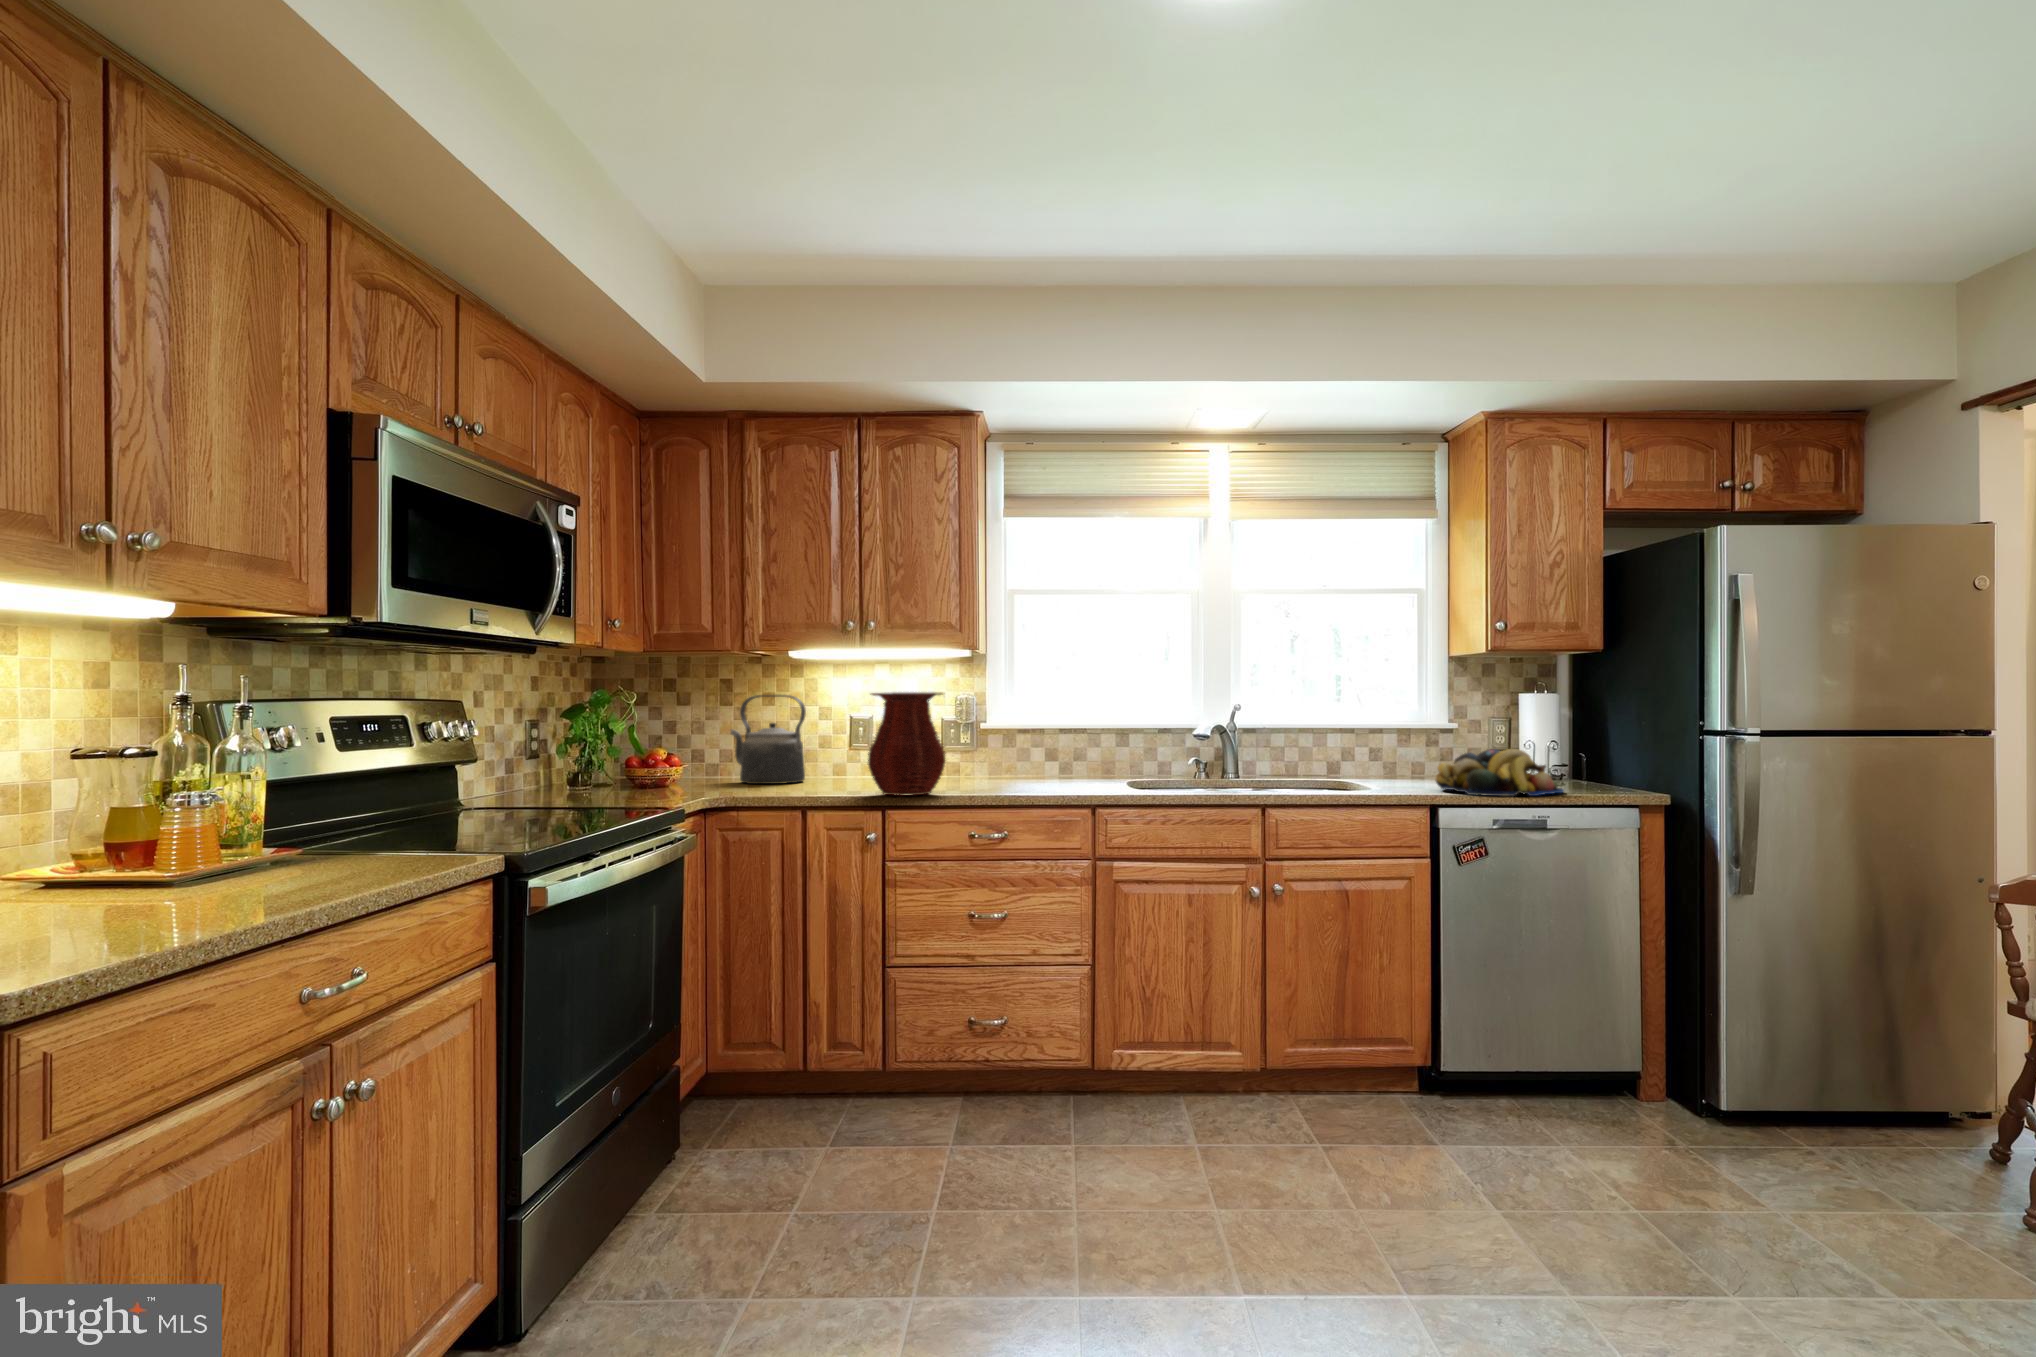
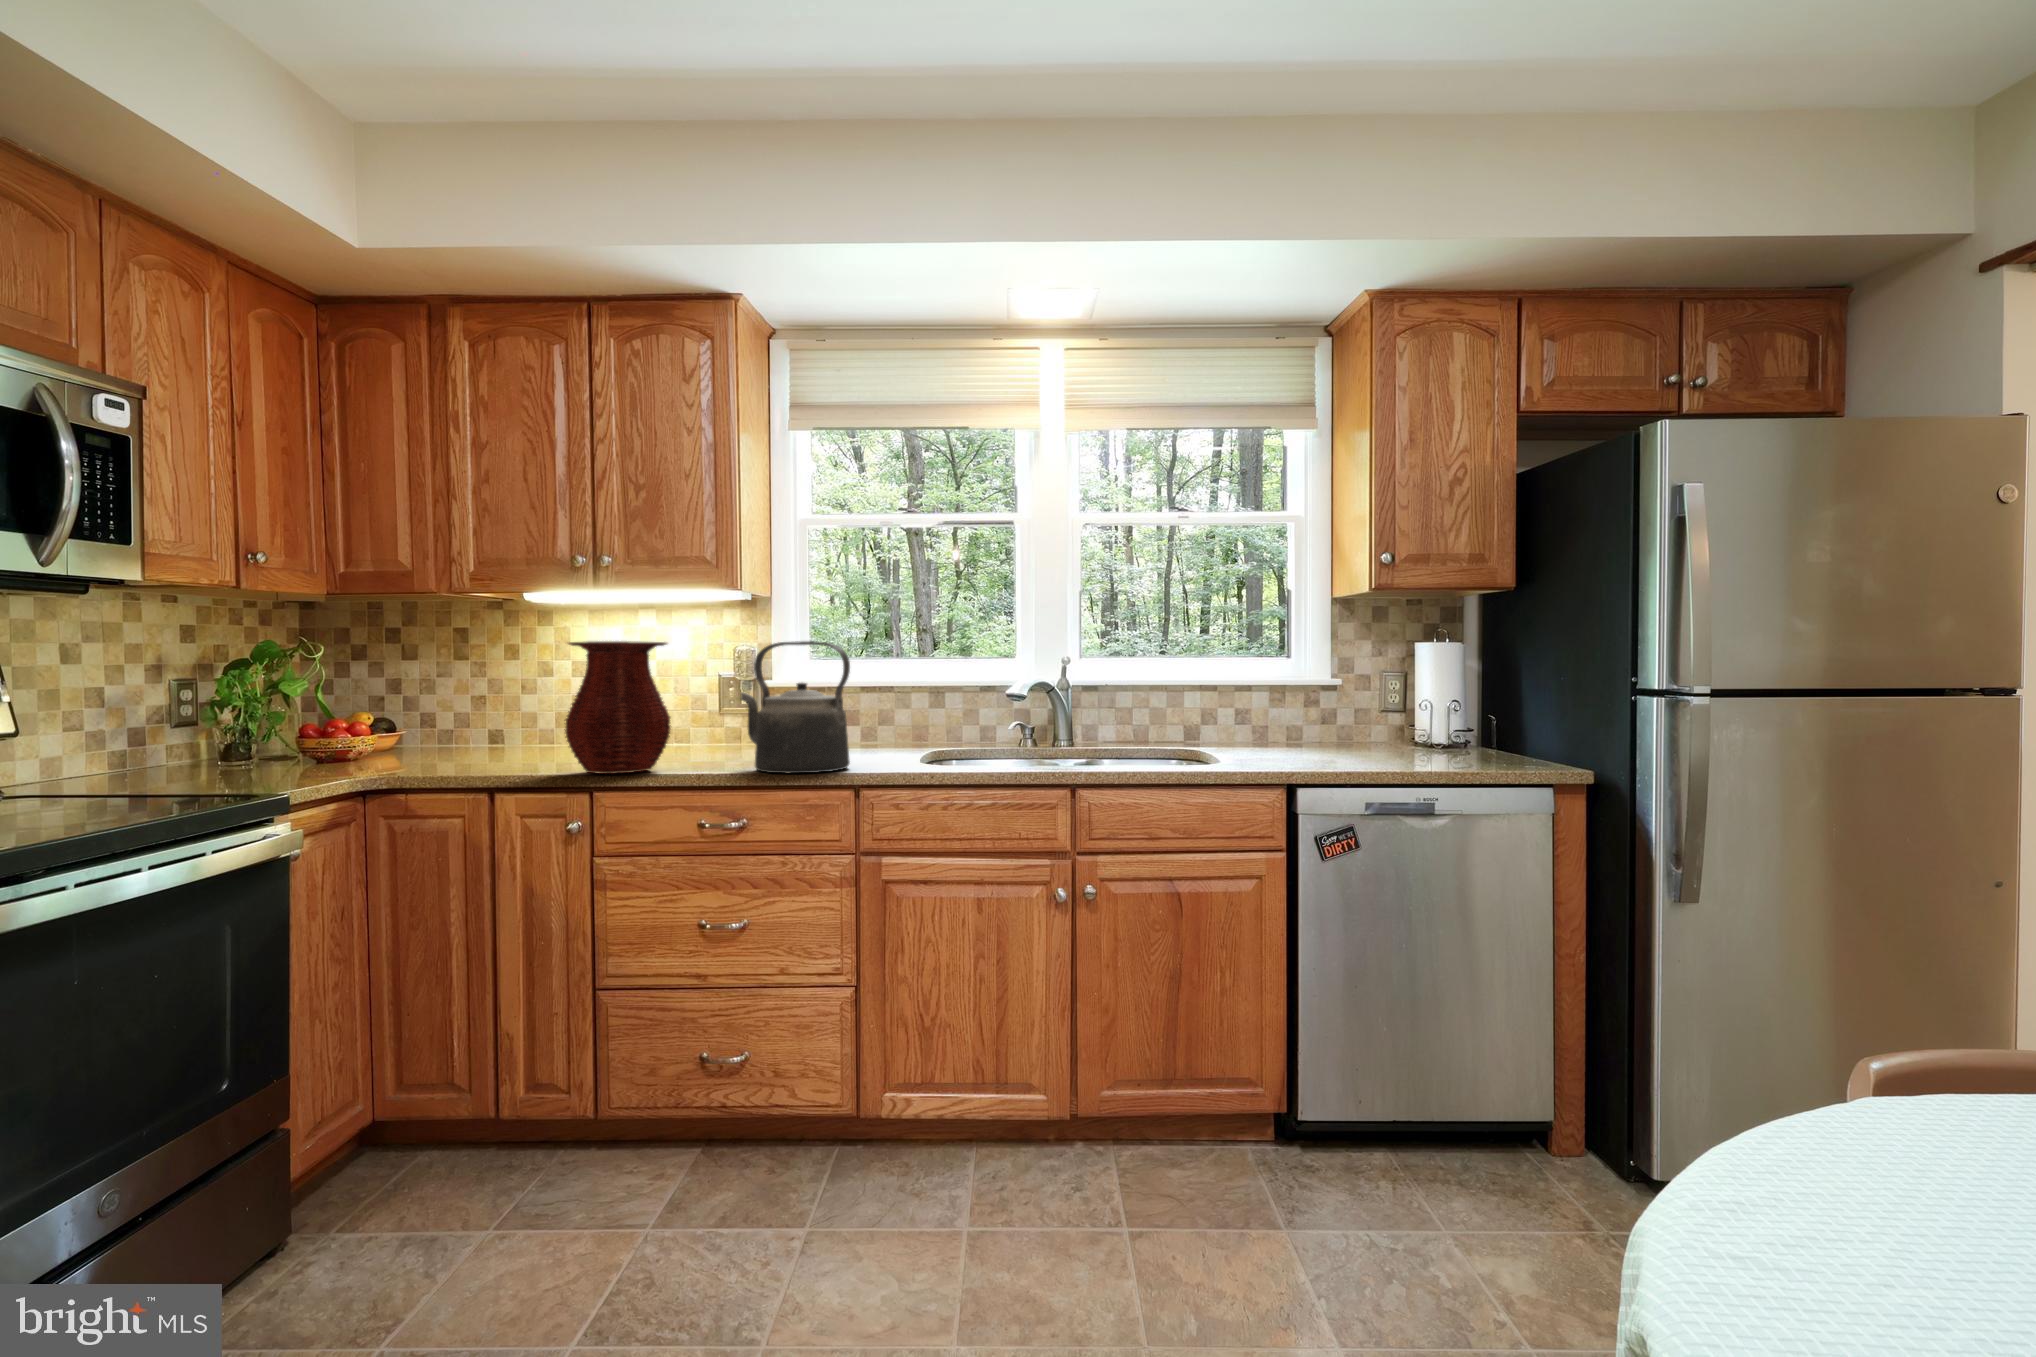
kettle: present [731,695,806,784] -> present [741,641,850,773]
fruit bowl: present [1436,749,1564,796] -> none [1296,712,1456,774]

